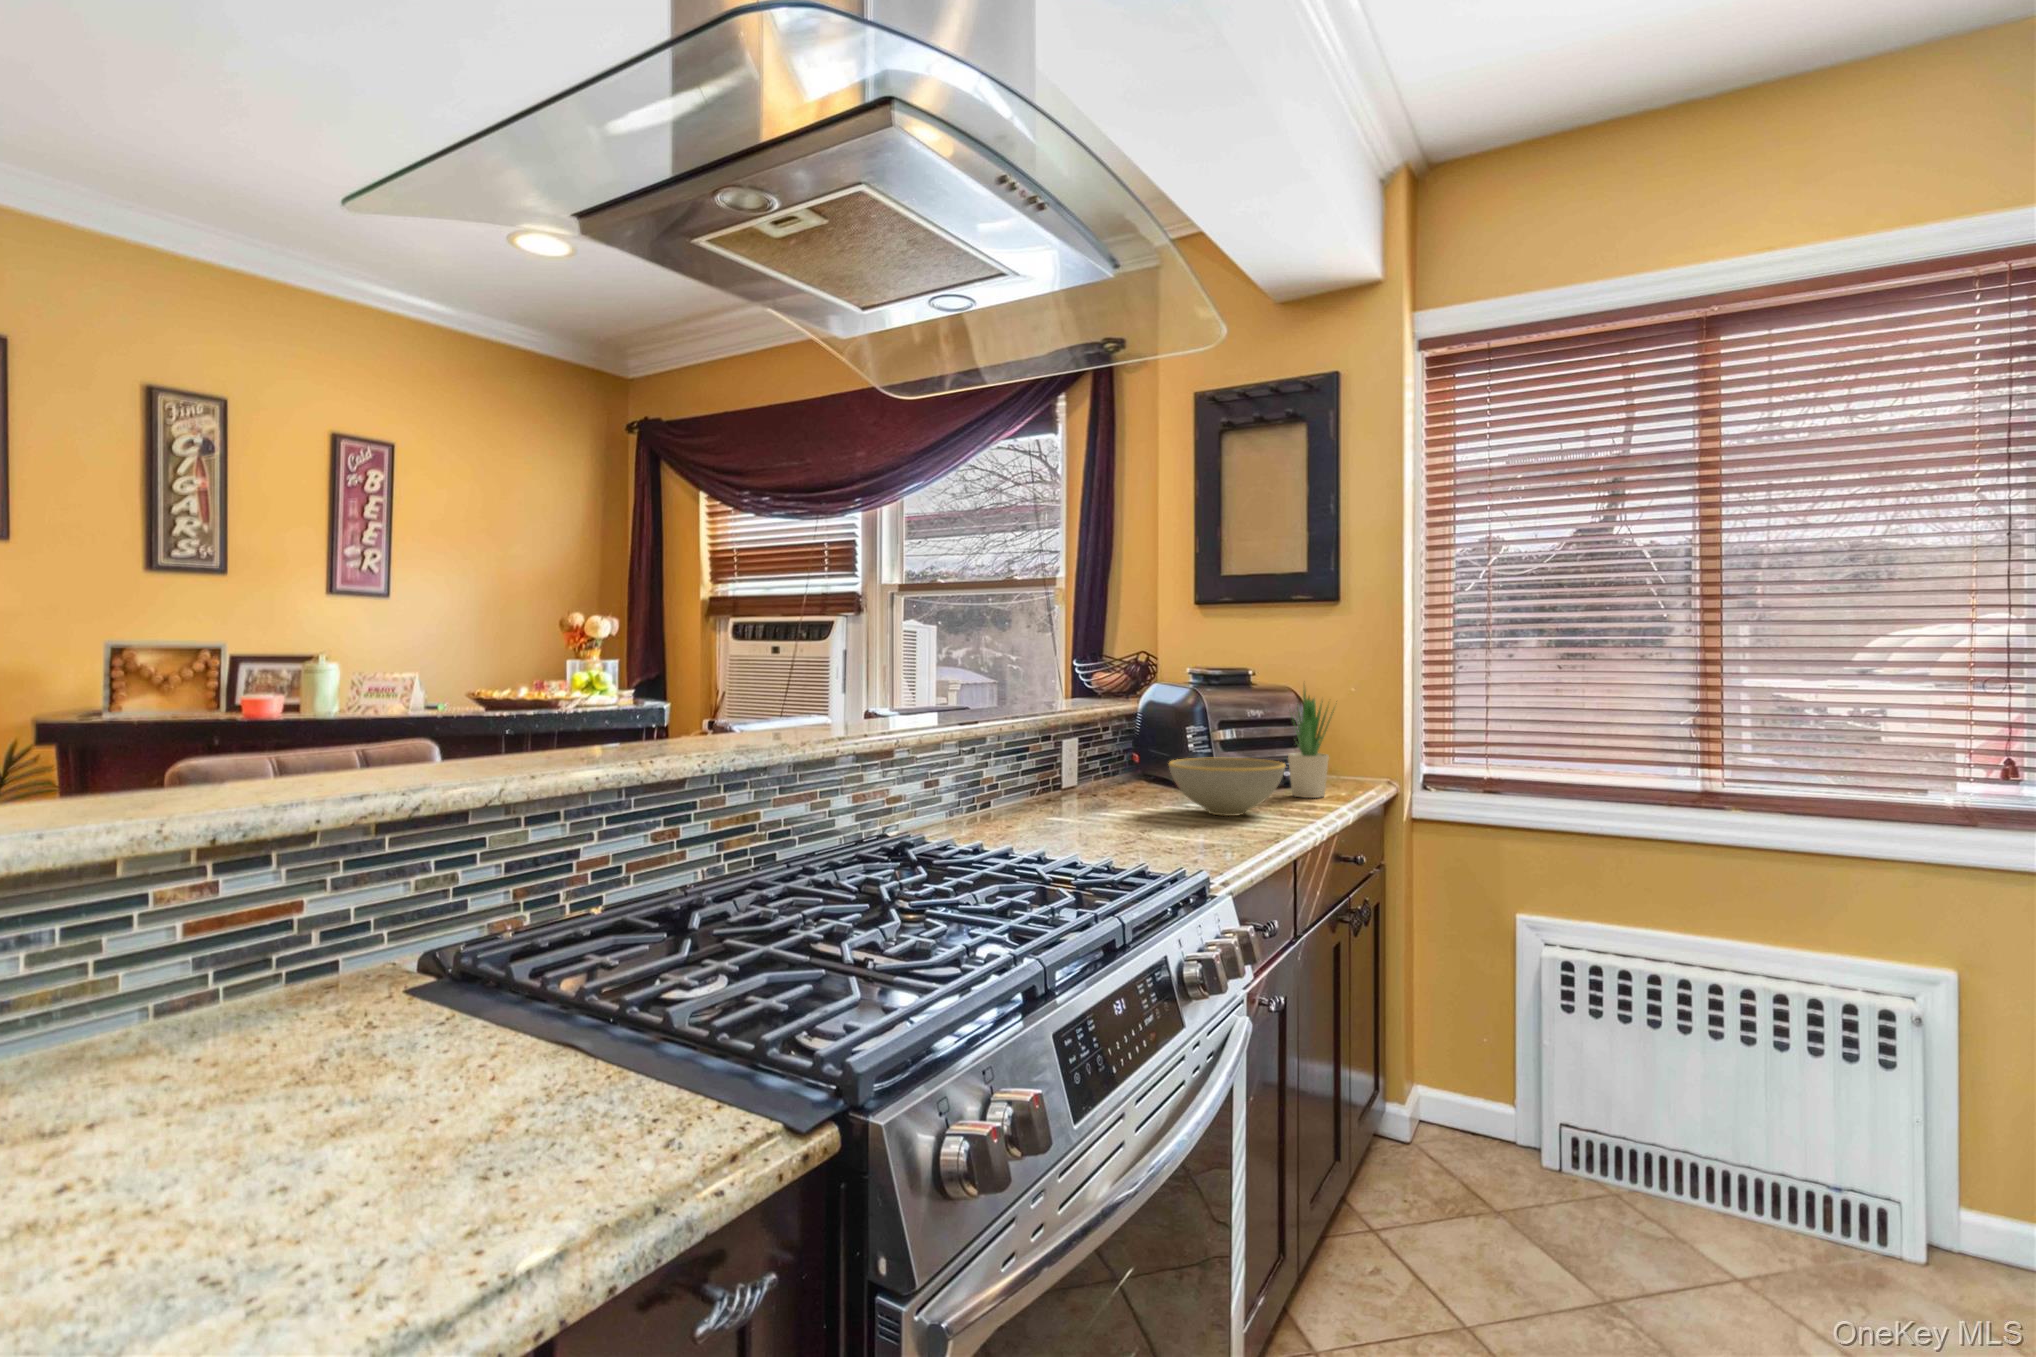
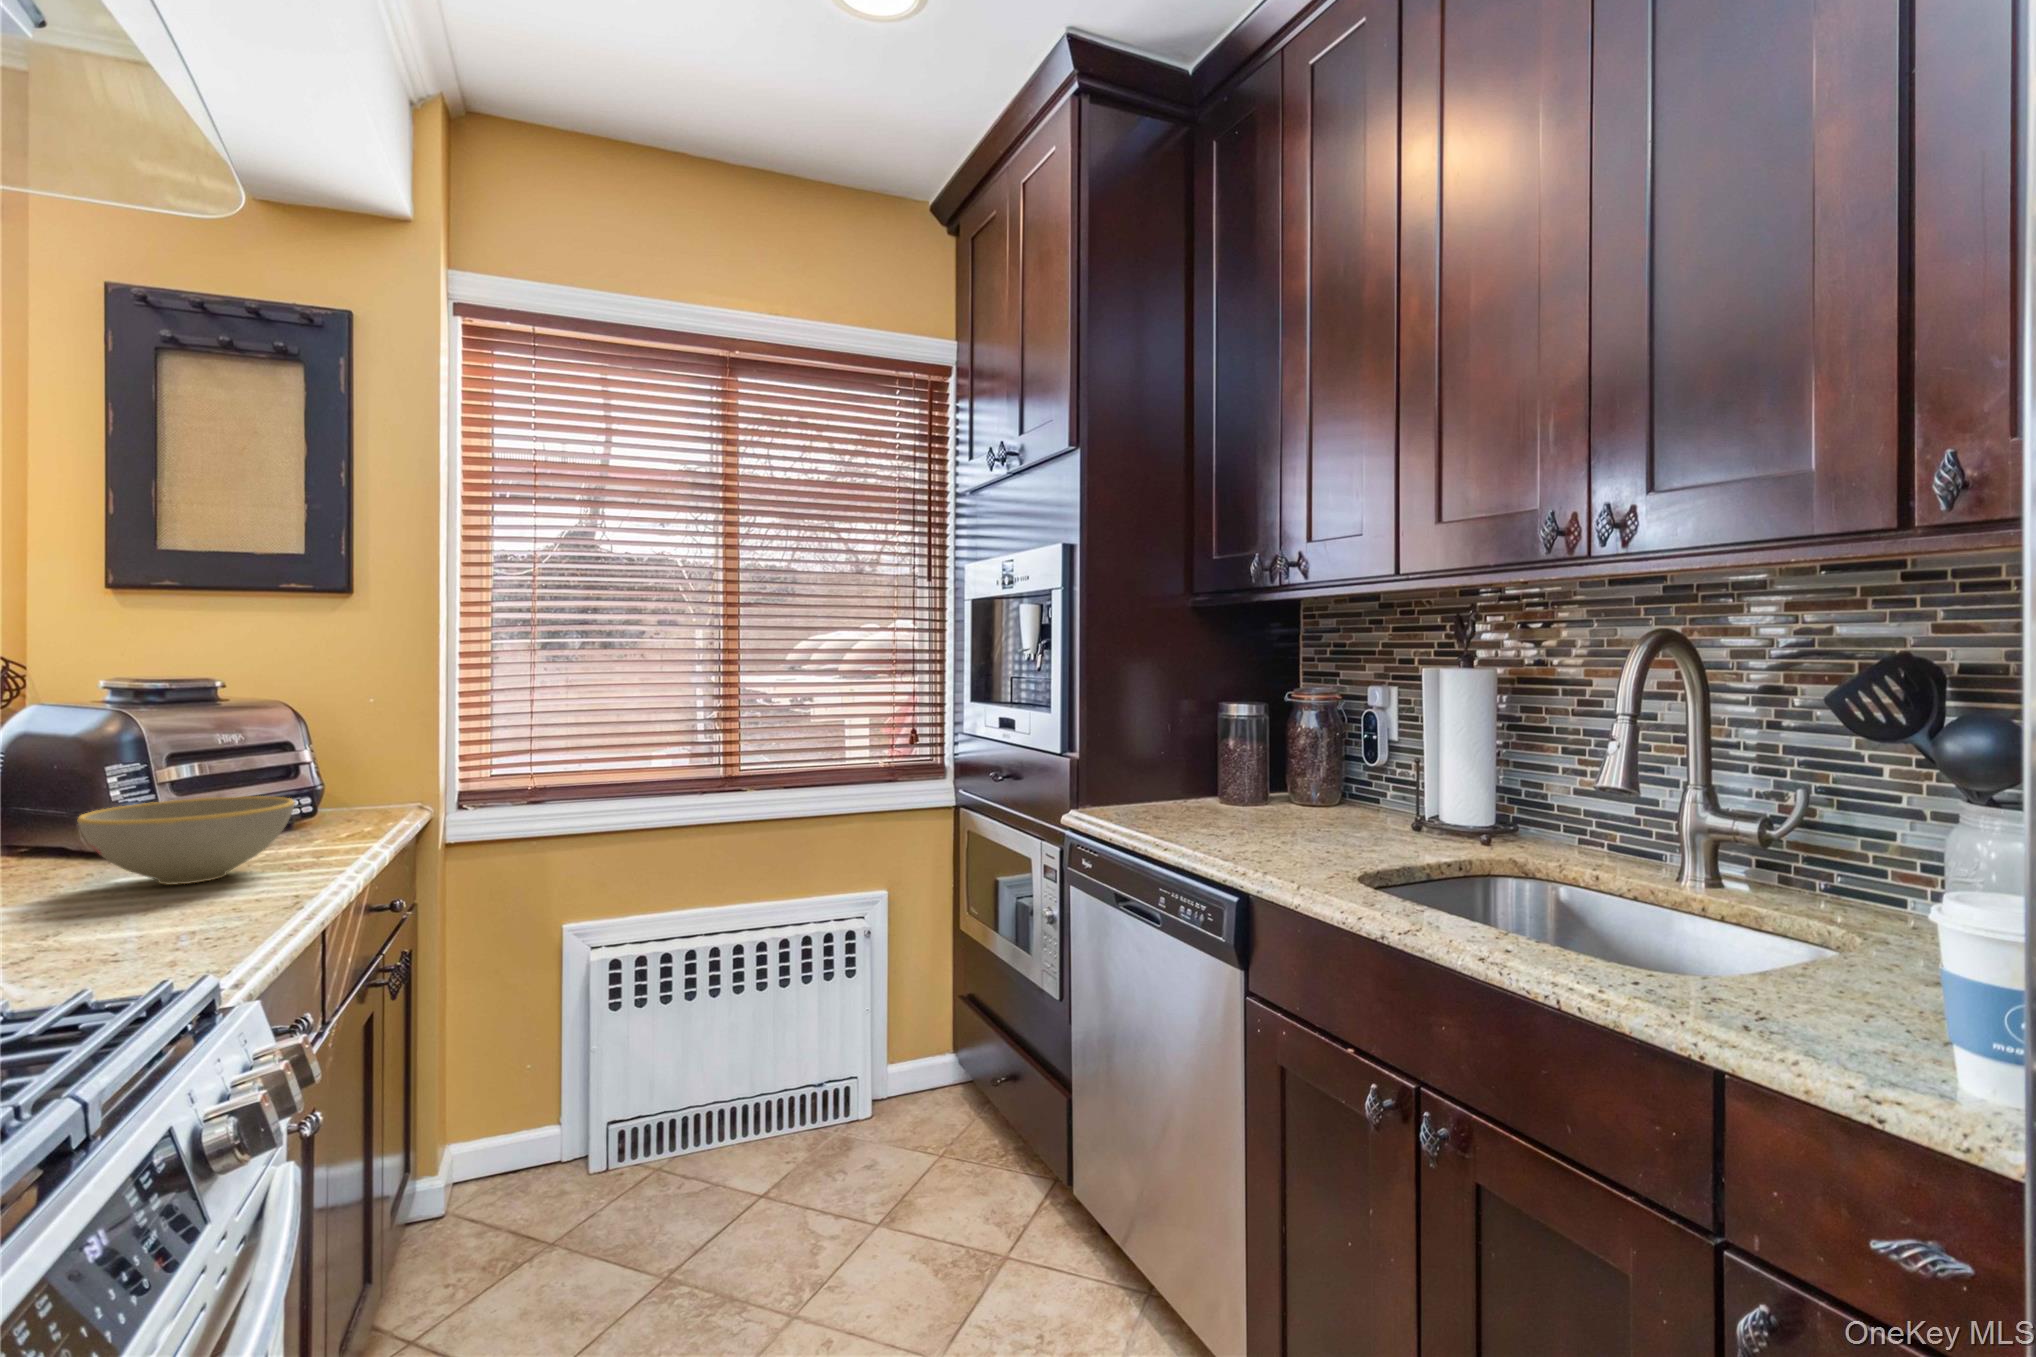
potted plant: present [1288,689,1332,798] -> none [284,687,361,839]

